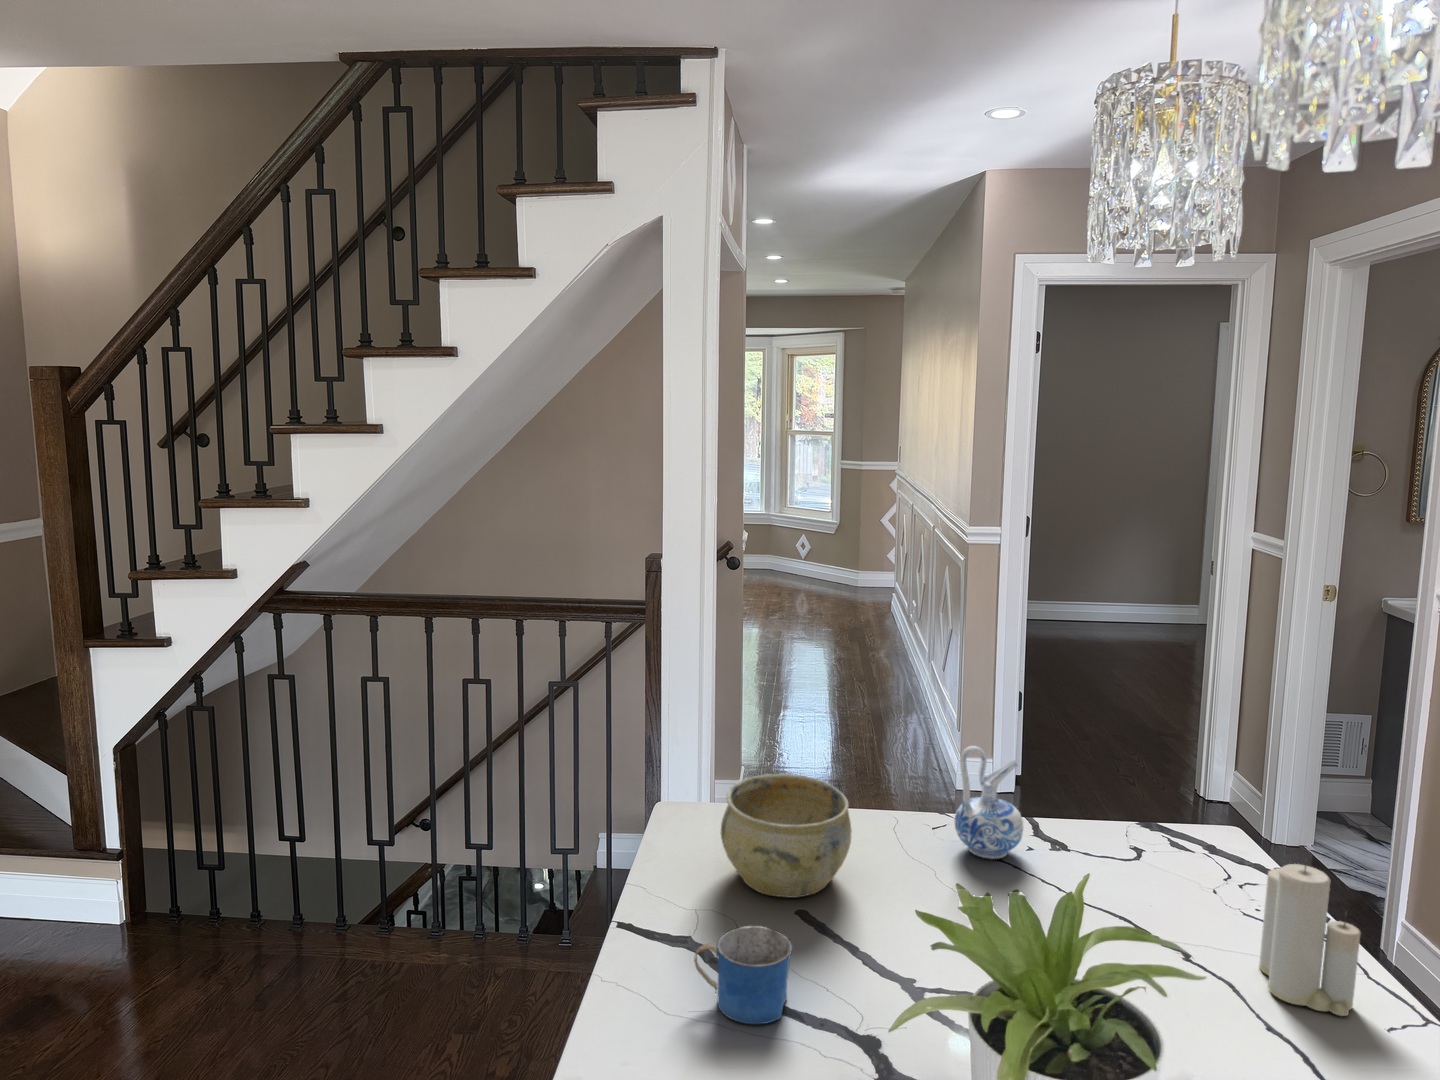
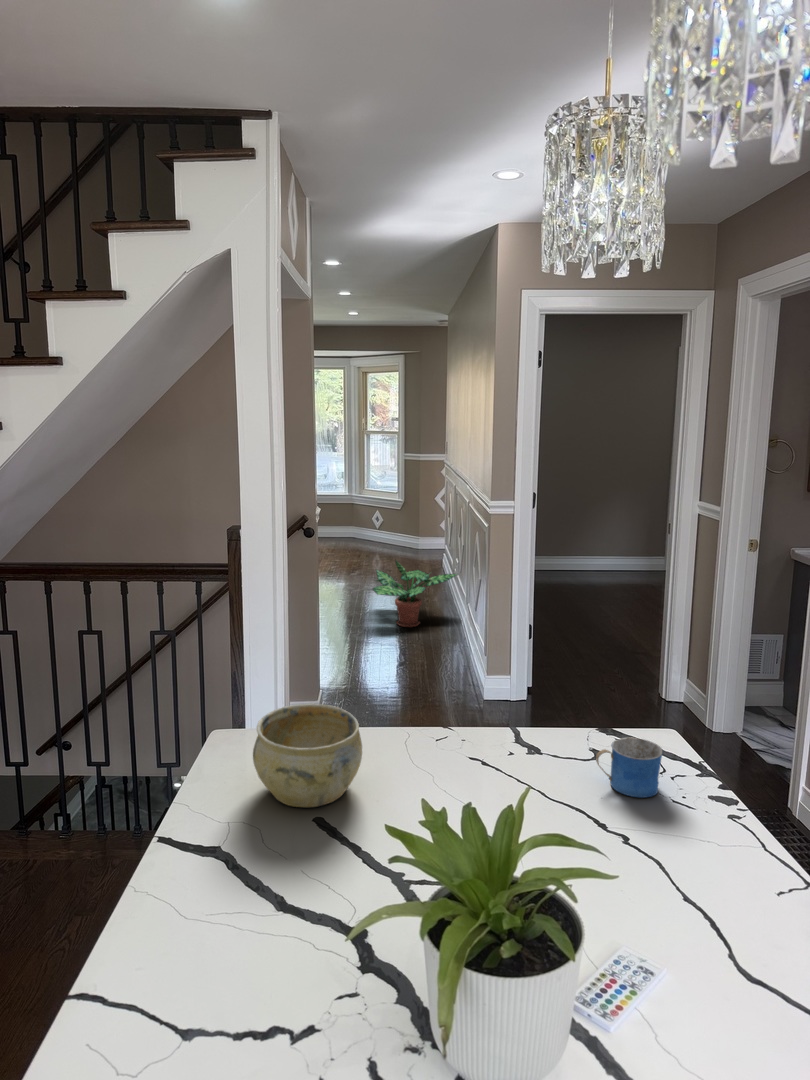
potted plant: none [802,600,917,690] -> present [373,560,457,627]
ceramic pitcher: present [955,746,1023,859] -> none [451,675,505,765]
candle: present [1259,860,1360,1016] -> none [681,758,756,884]
mug: present [694,926,793,1024] -> present [596,737,663,798]

